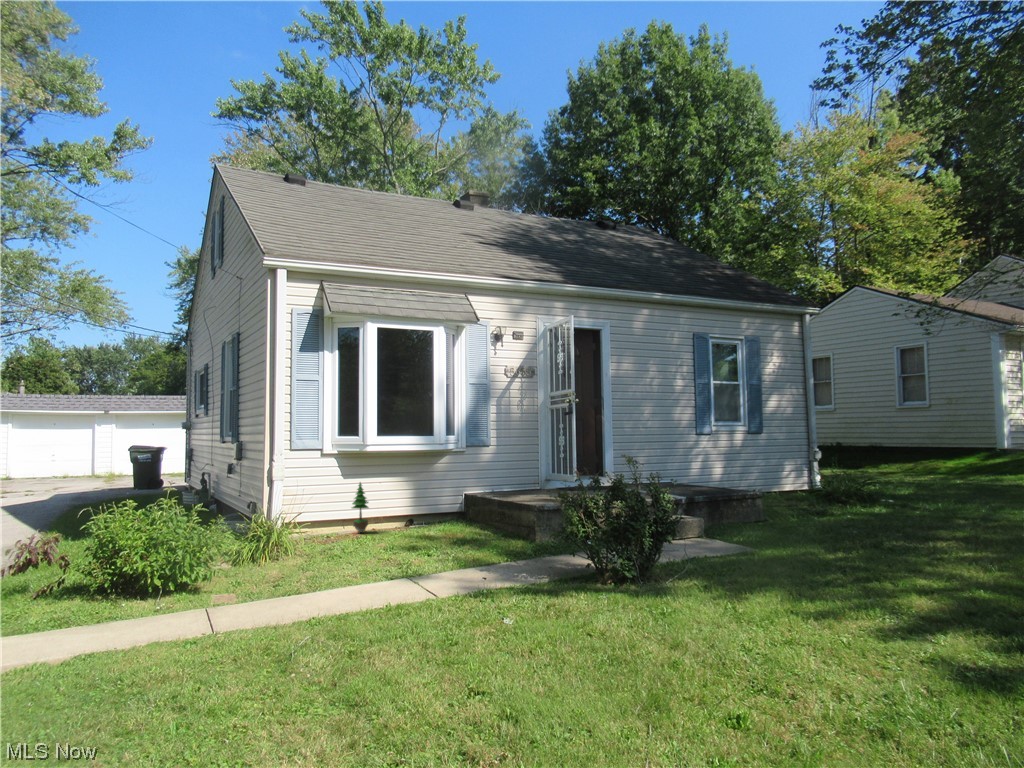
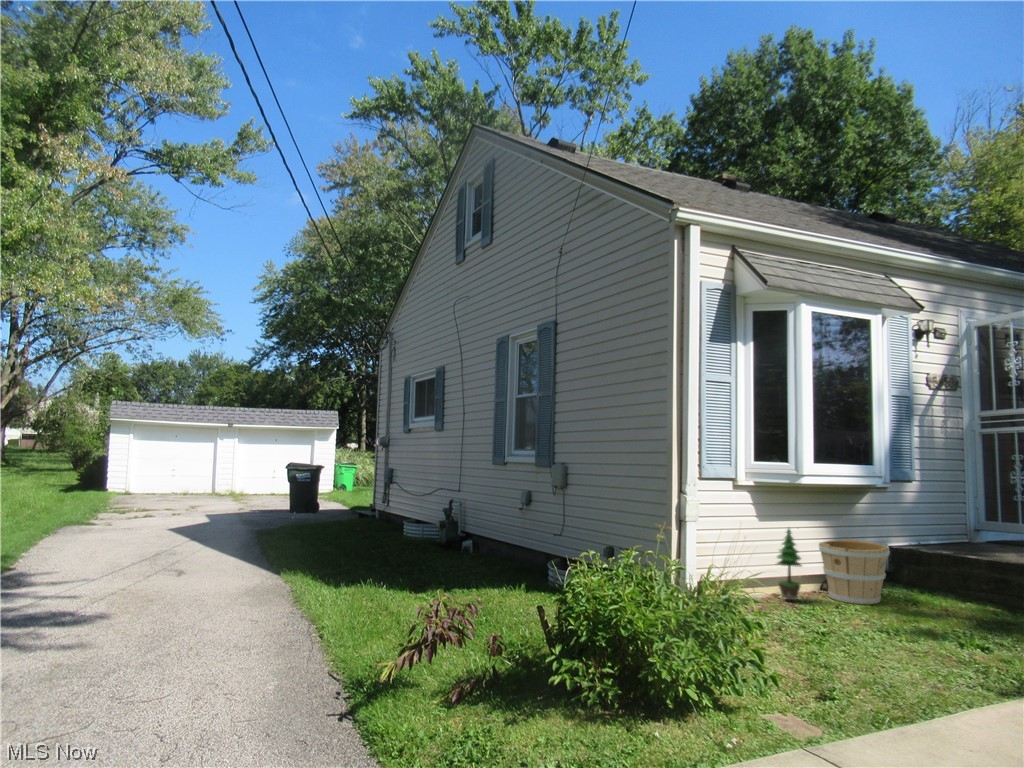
wooden bucket: none [388,489,433,533] -> present [819,539,890,605]

